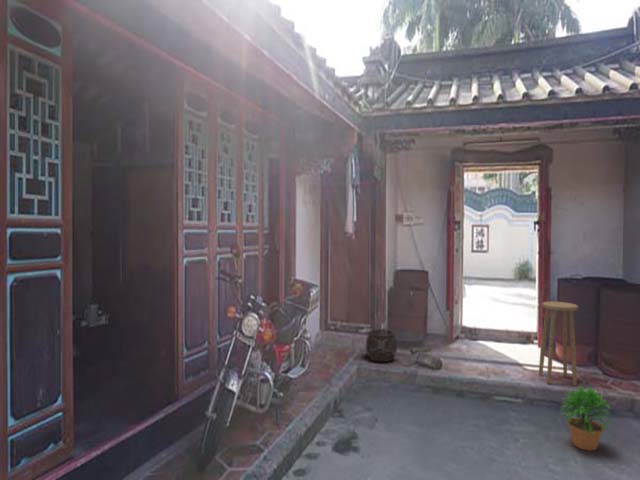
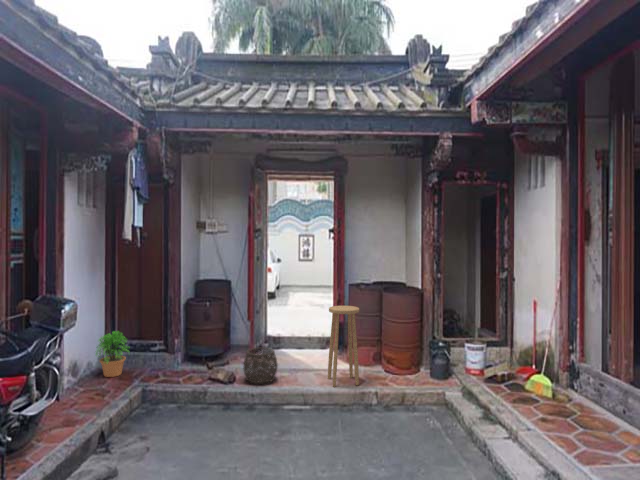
woven basket: present [366,329,397,362] -> present [243,348,278,384]
potted plant: present [563,387,610,451] -> present [96,331,128,377]

